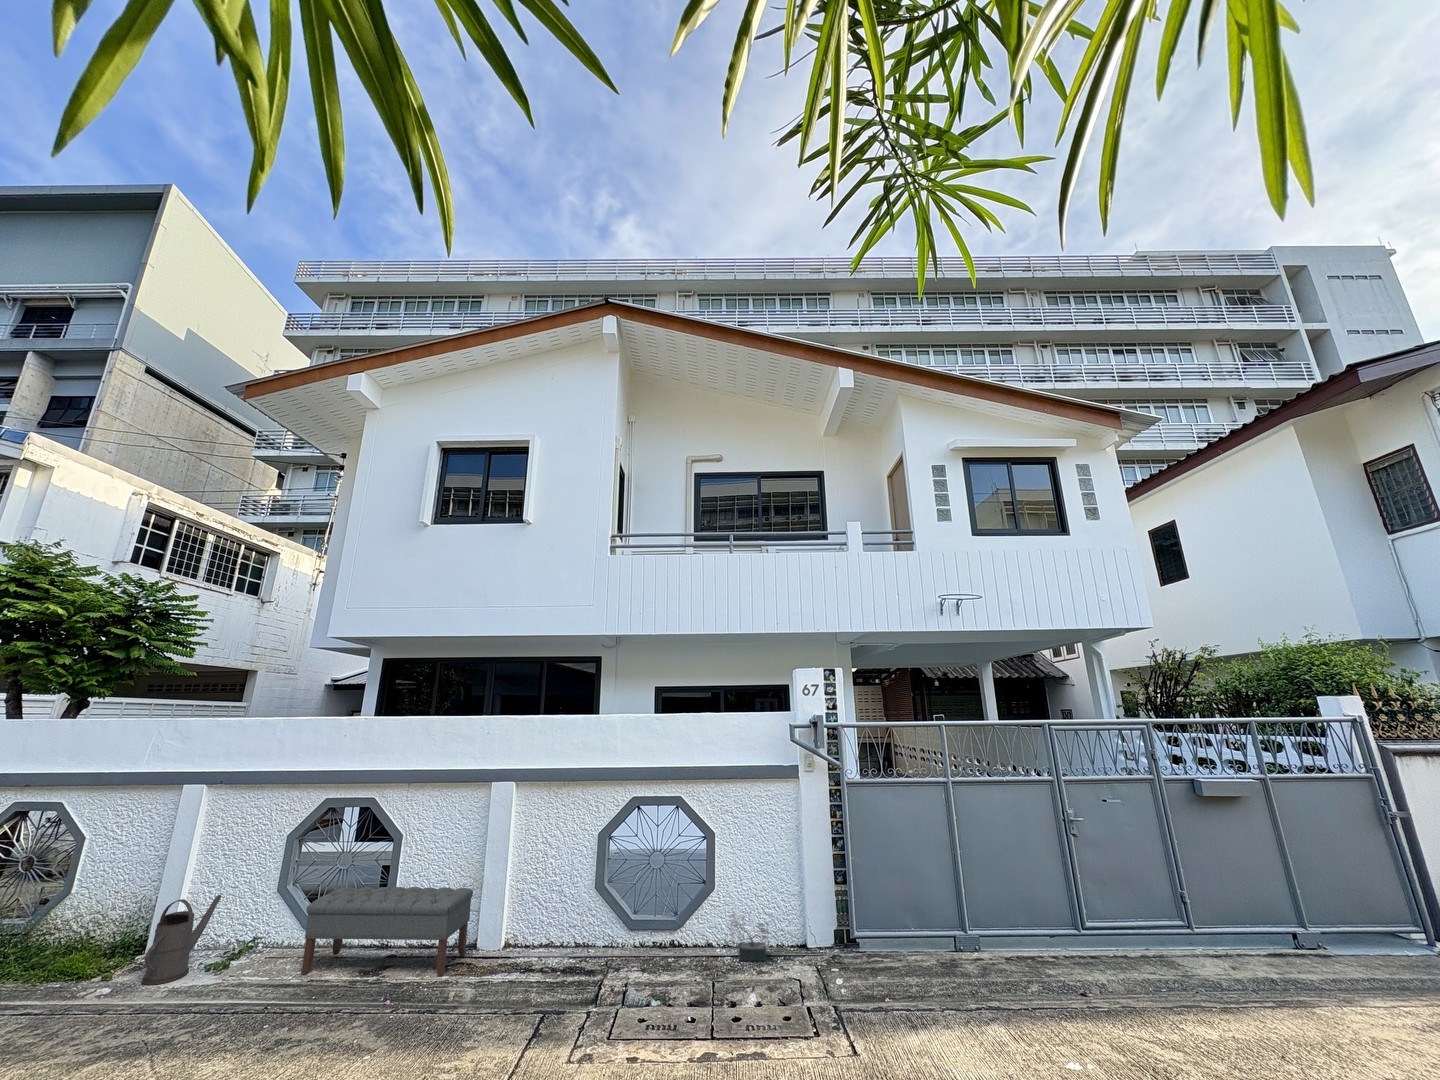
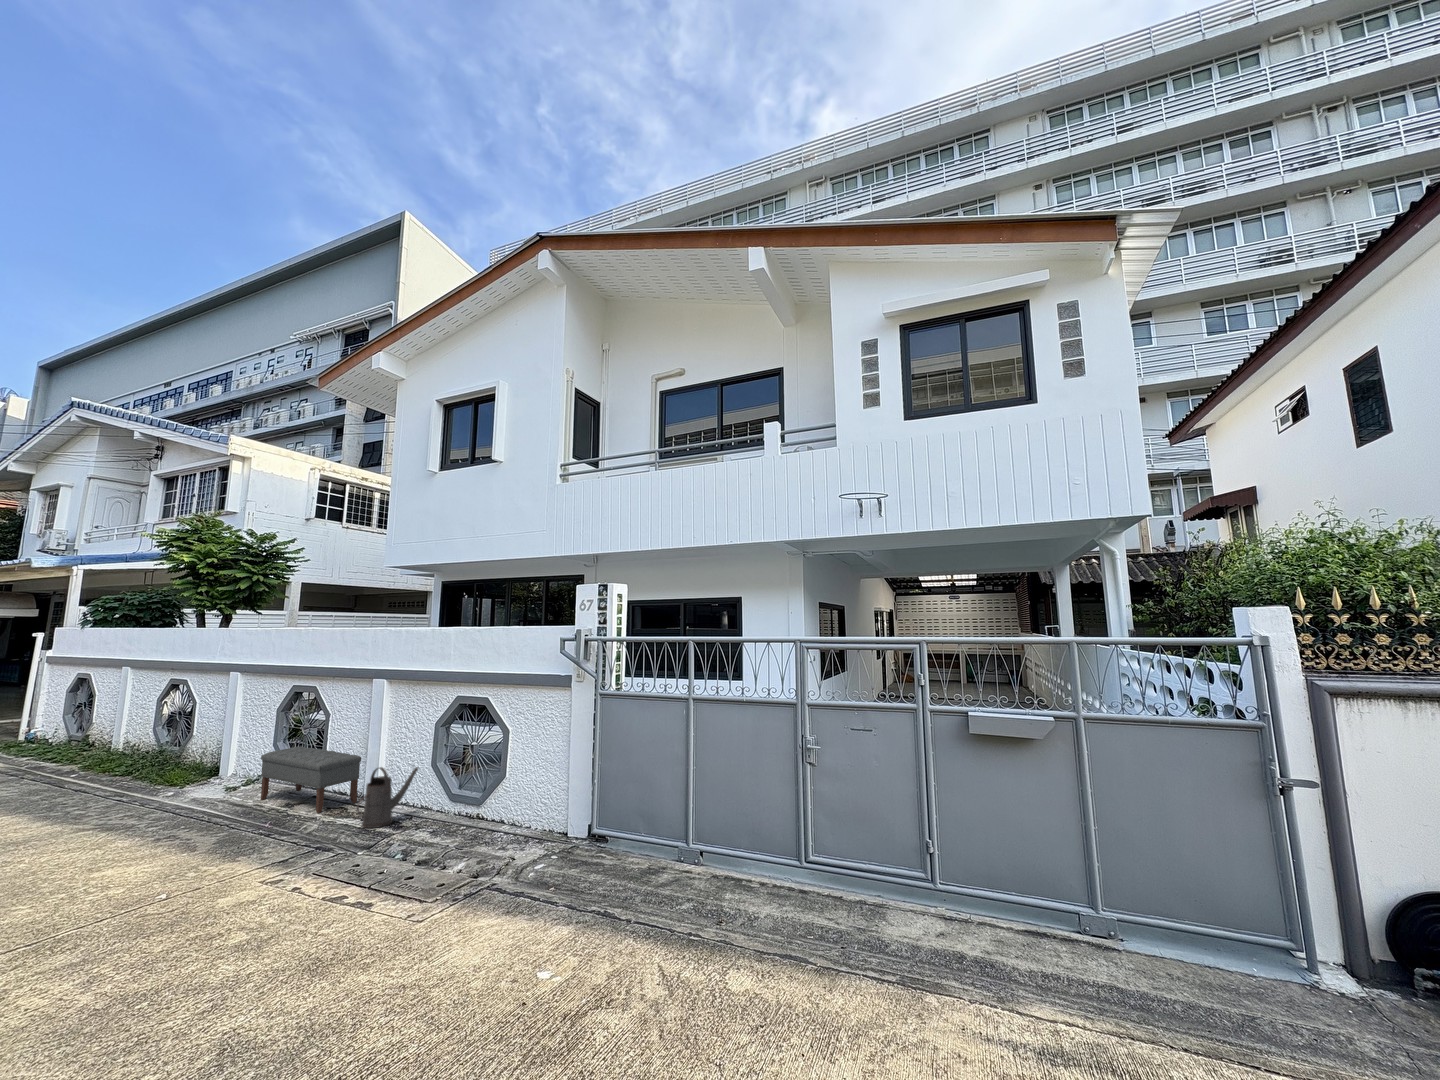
watering can: present [142,895,221,985] -> present [356,767,418,828]
decorative plant: present [728,913,773,961] -> none [493,797,536,840]

